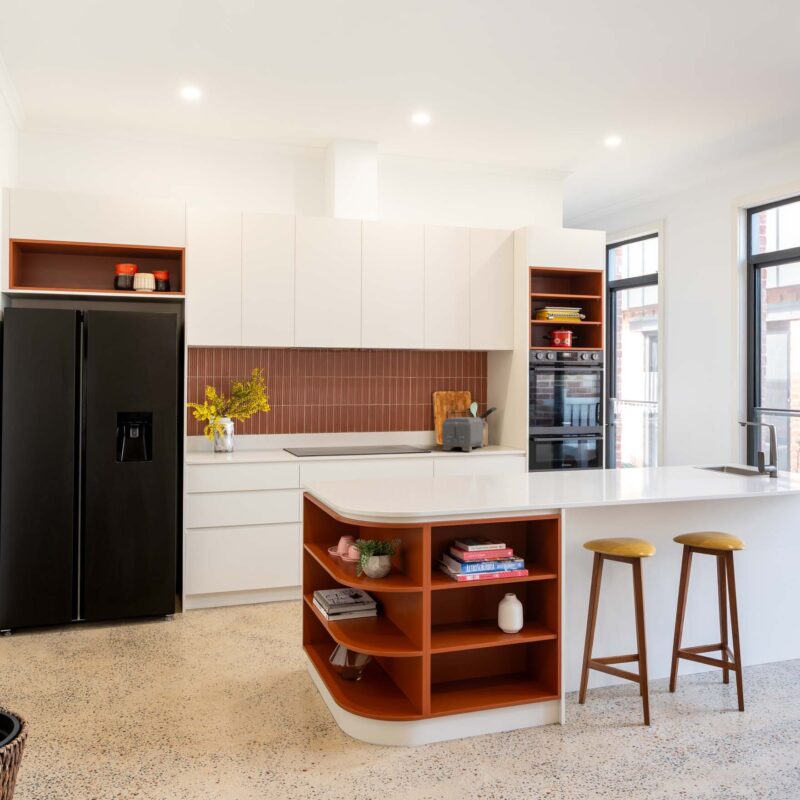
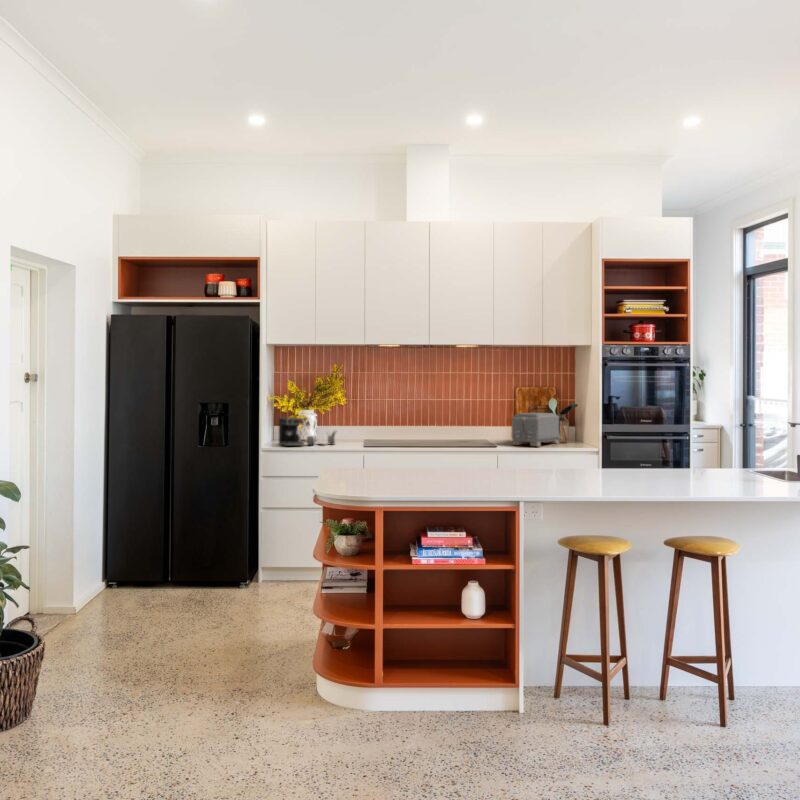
coffee maker: none [200,427,264,459] -> present [279,417,336,446]

